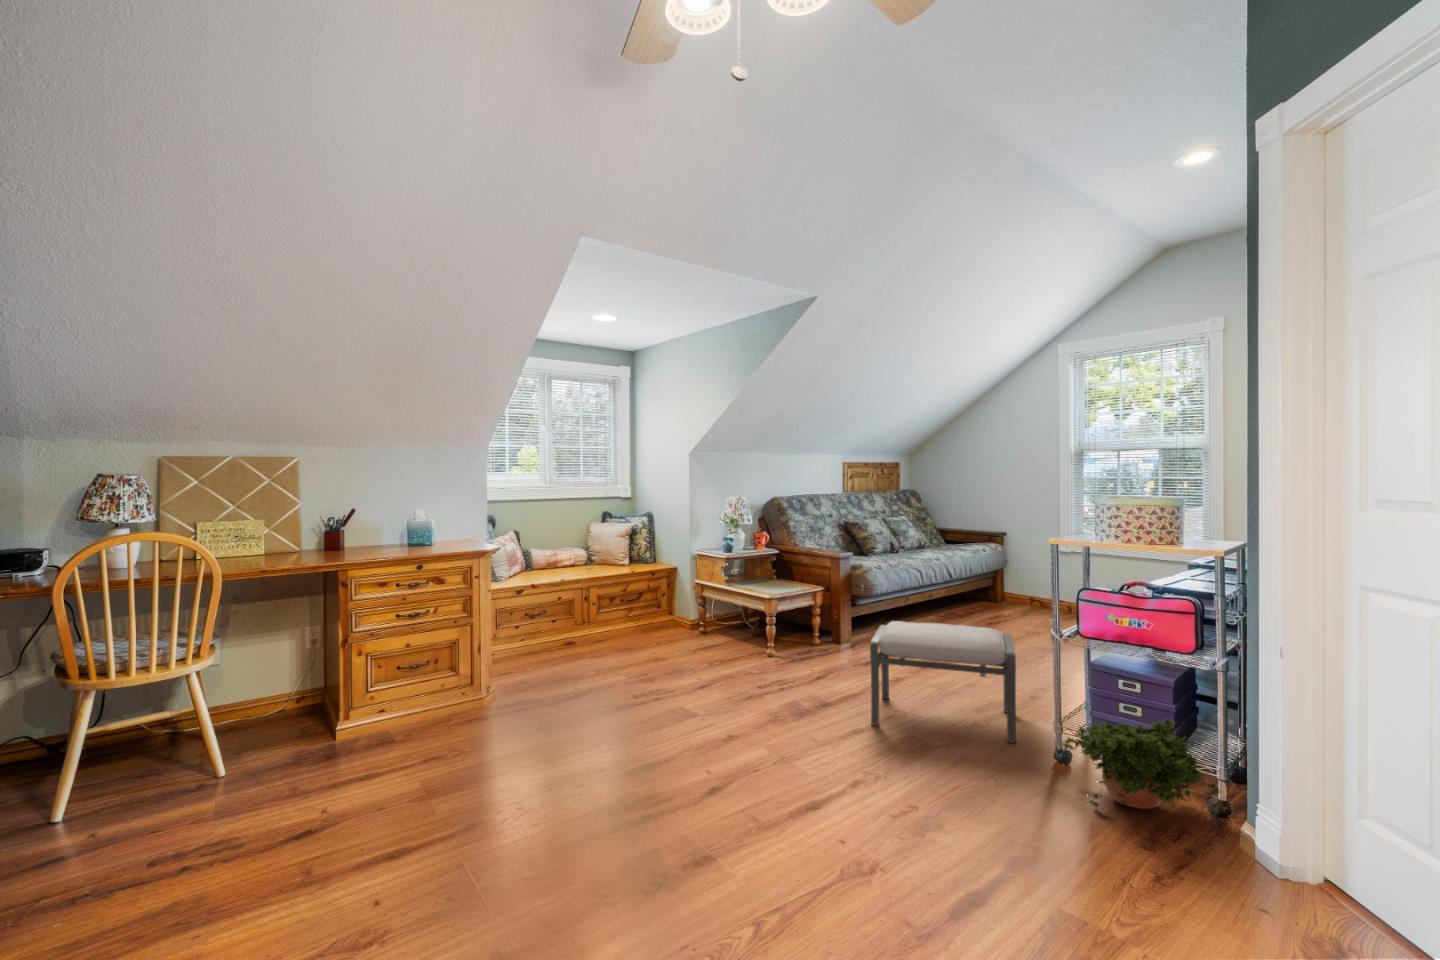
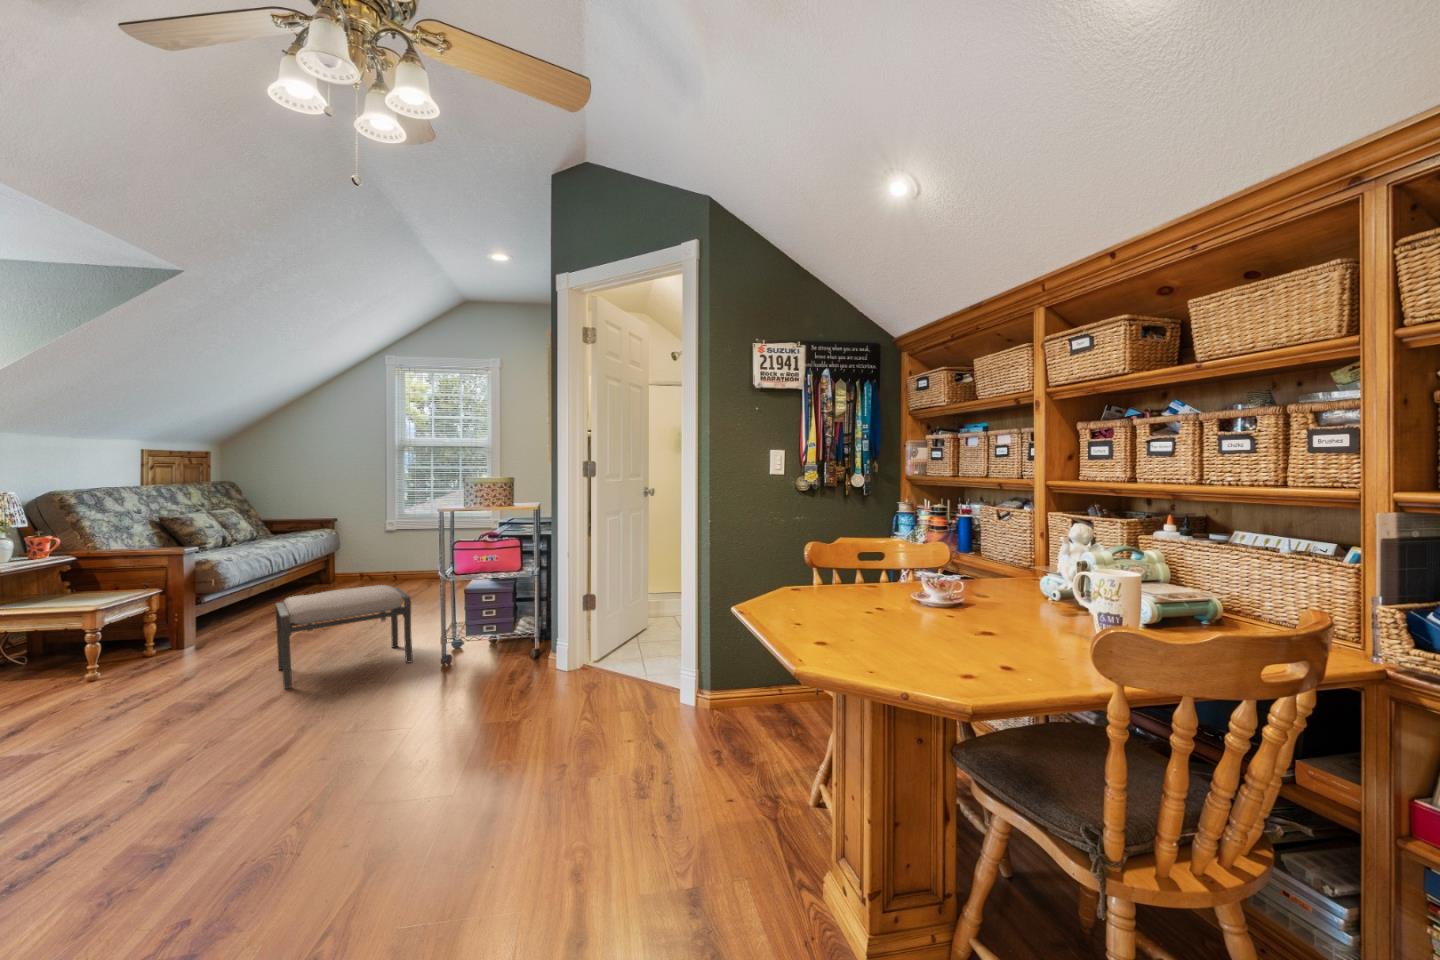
potted plant: present [1062,718,1226,816] -> none [450,609,544,675]

